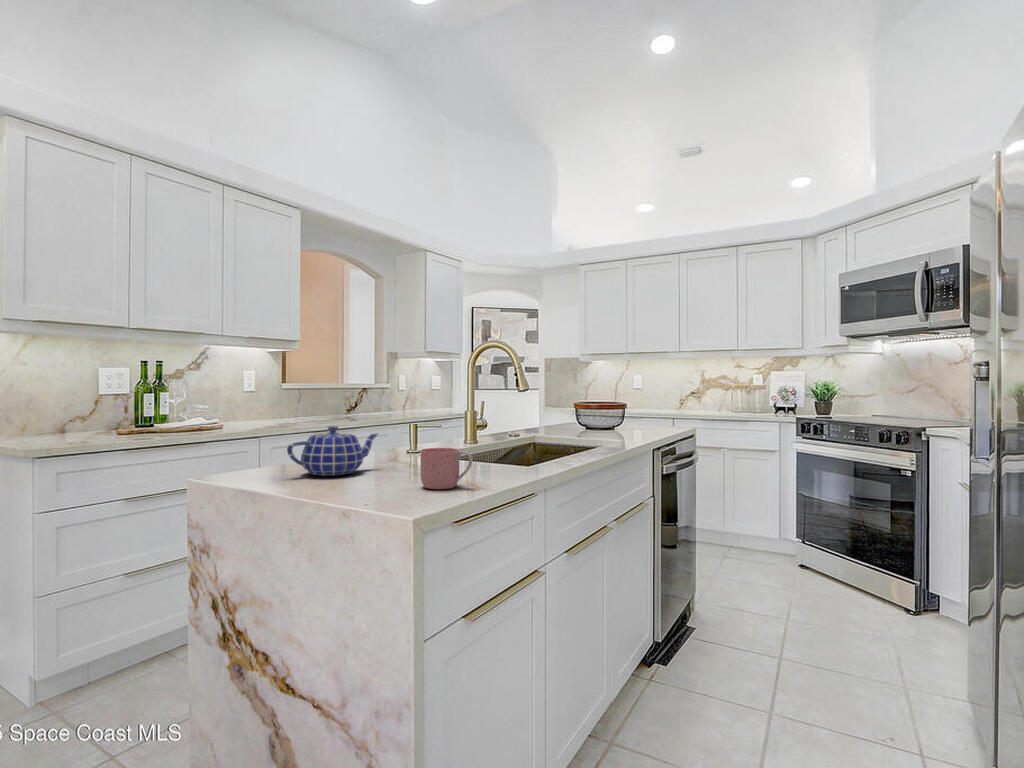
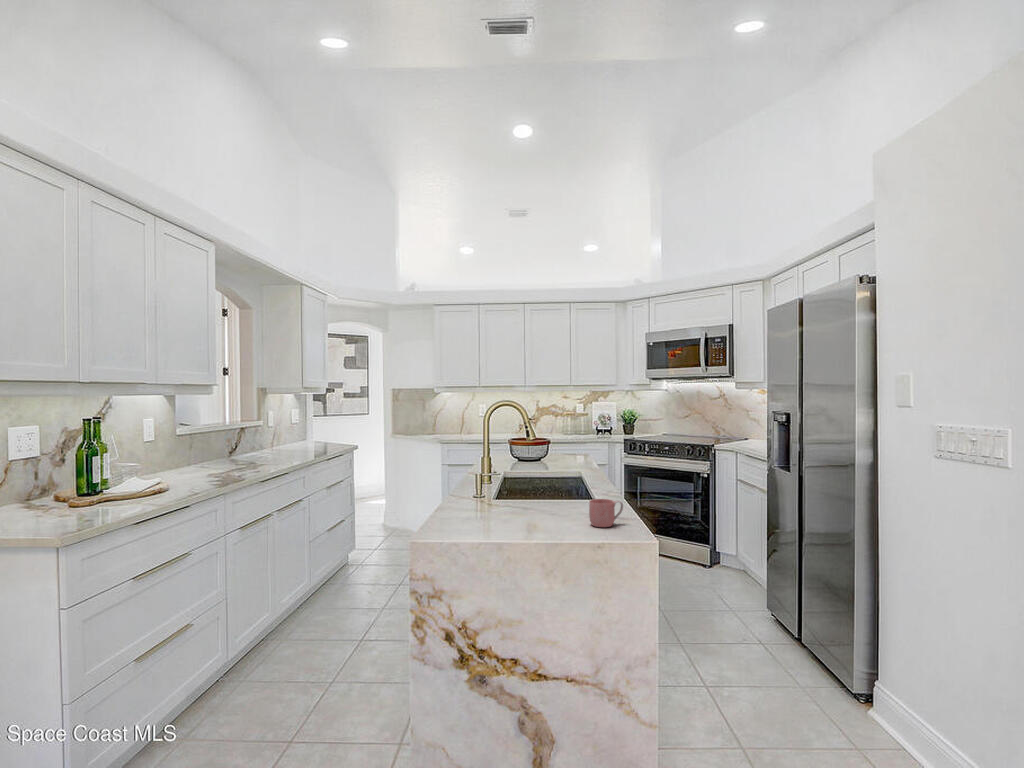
teapot: present [287,426,378,476] -> none [479,490,523,528]

